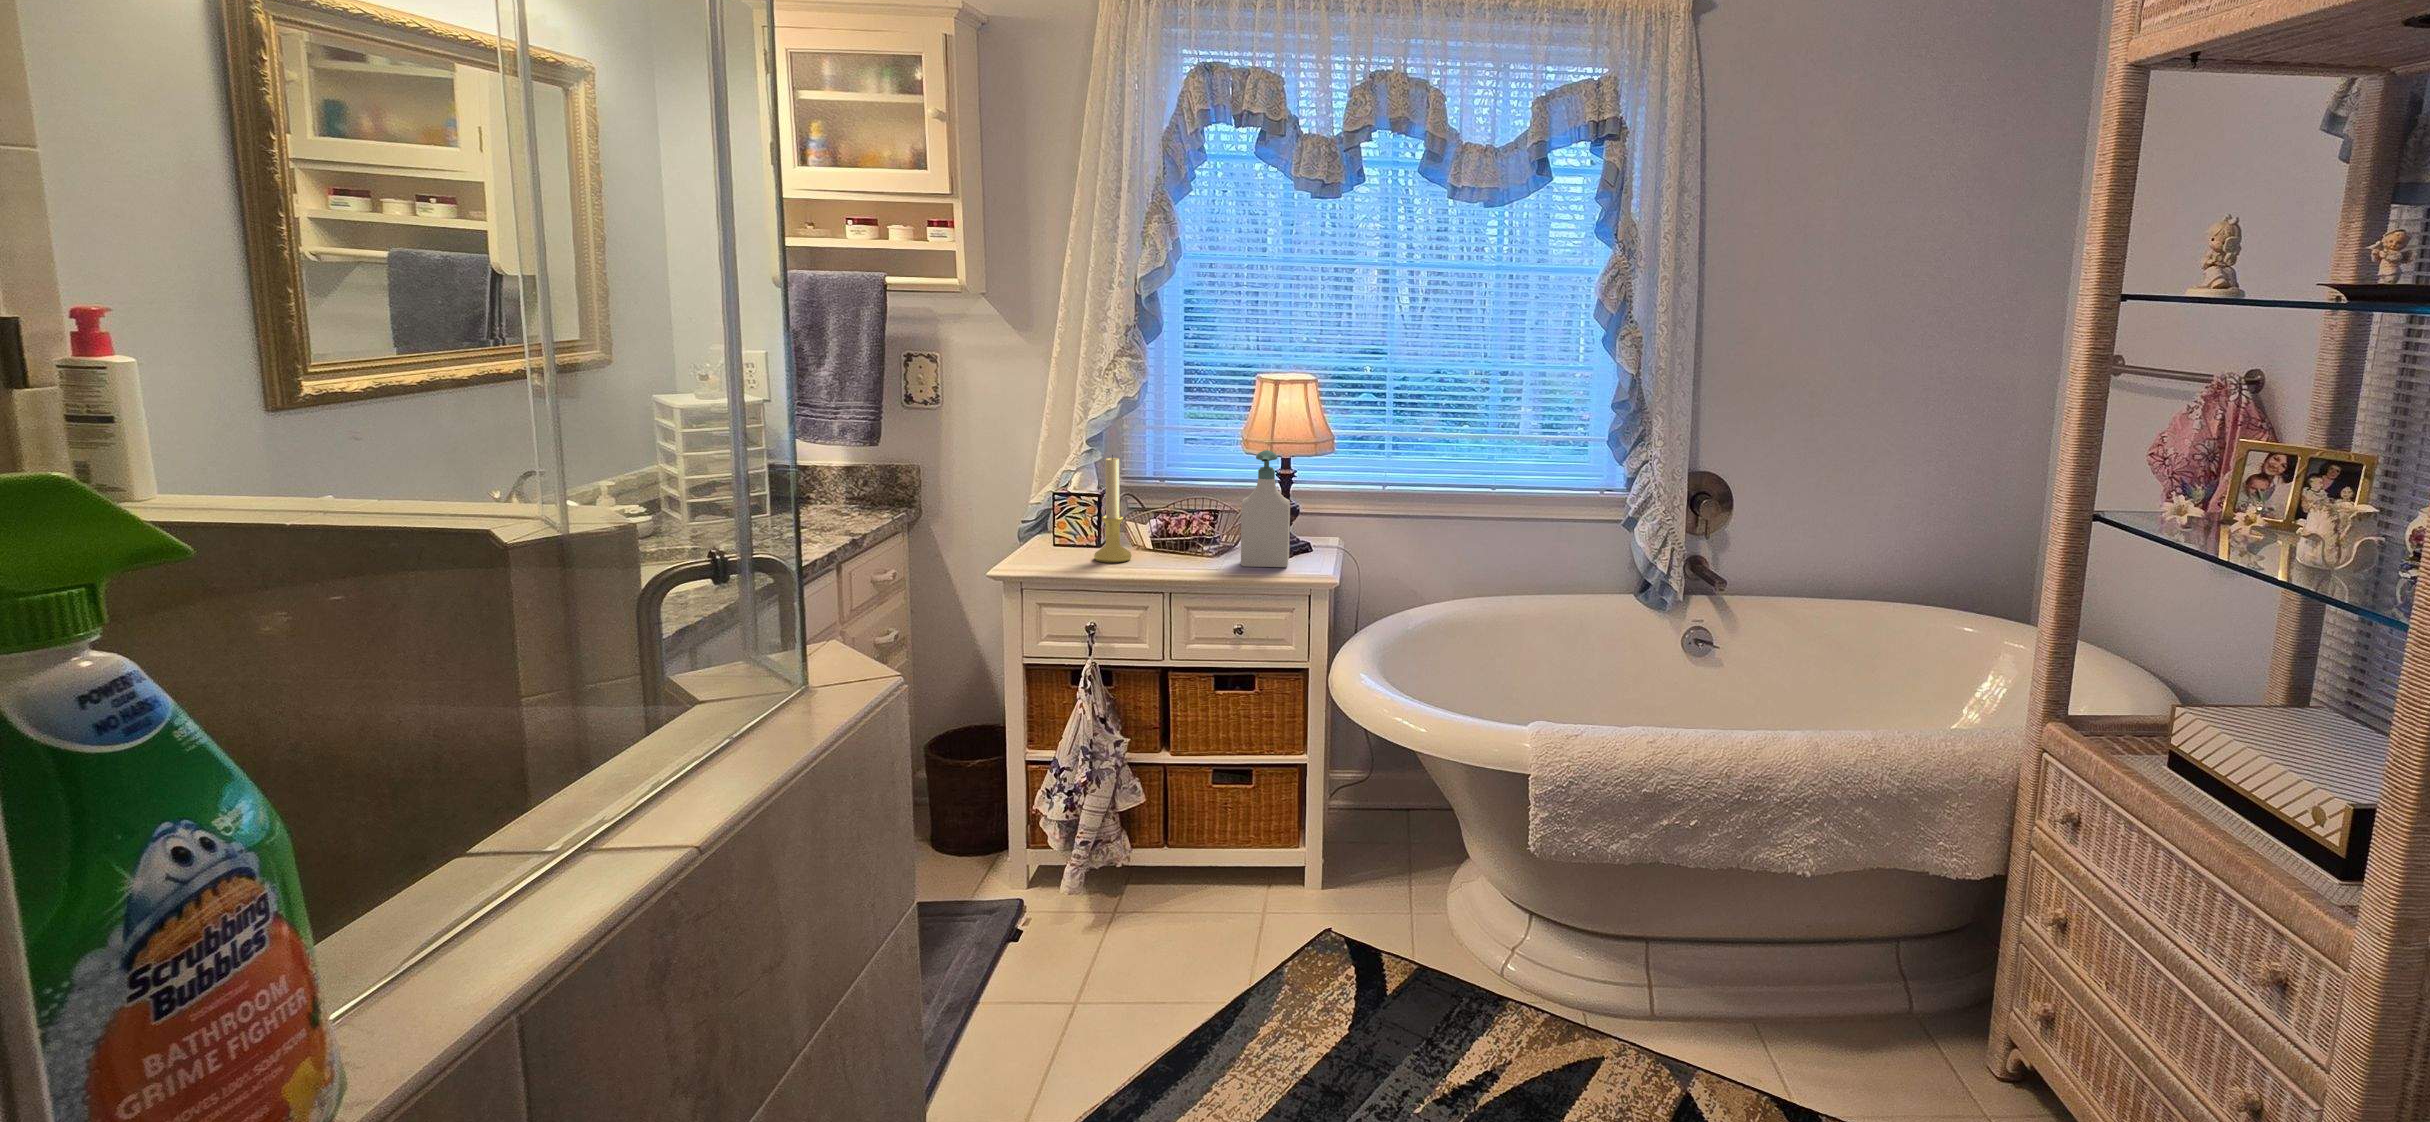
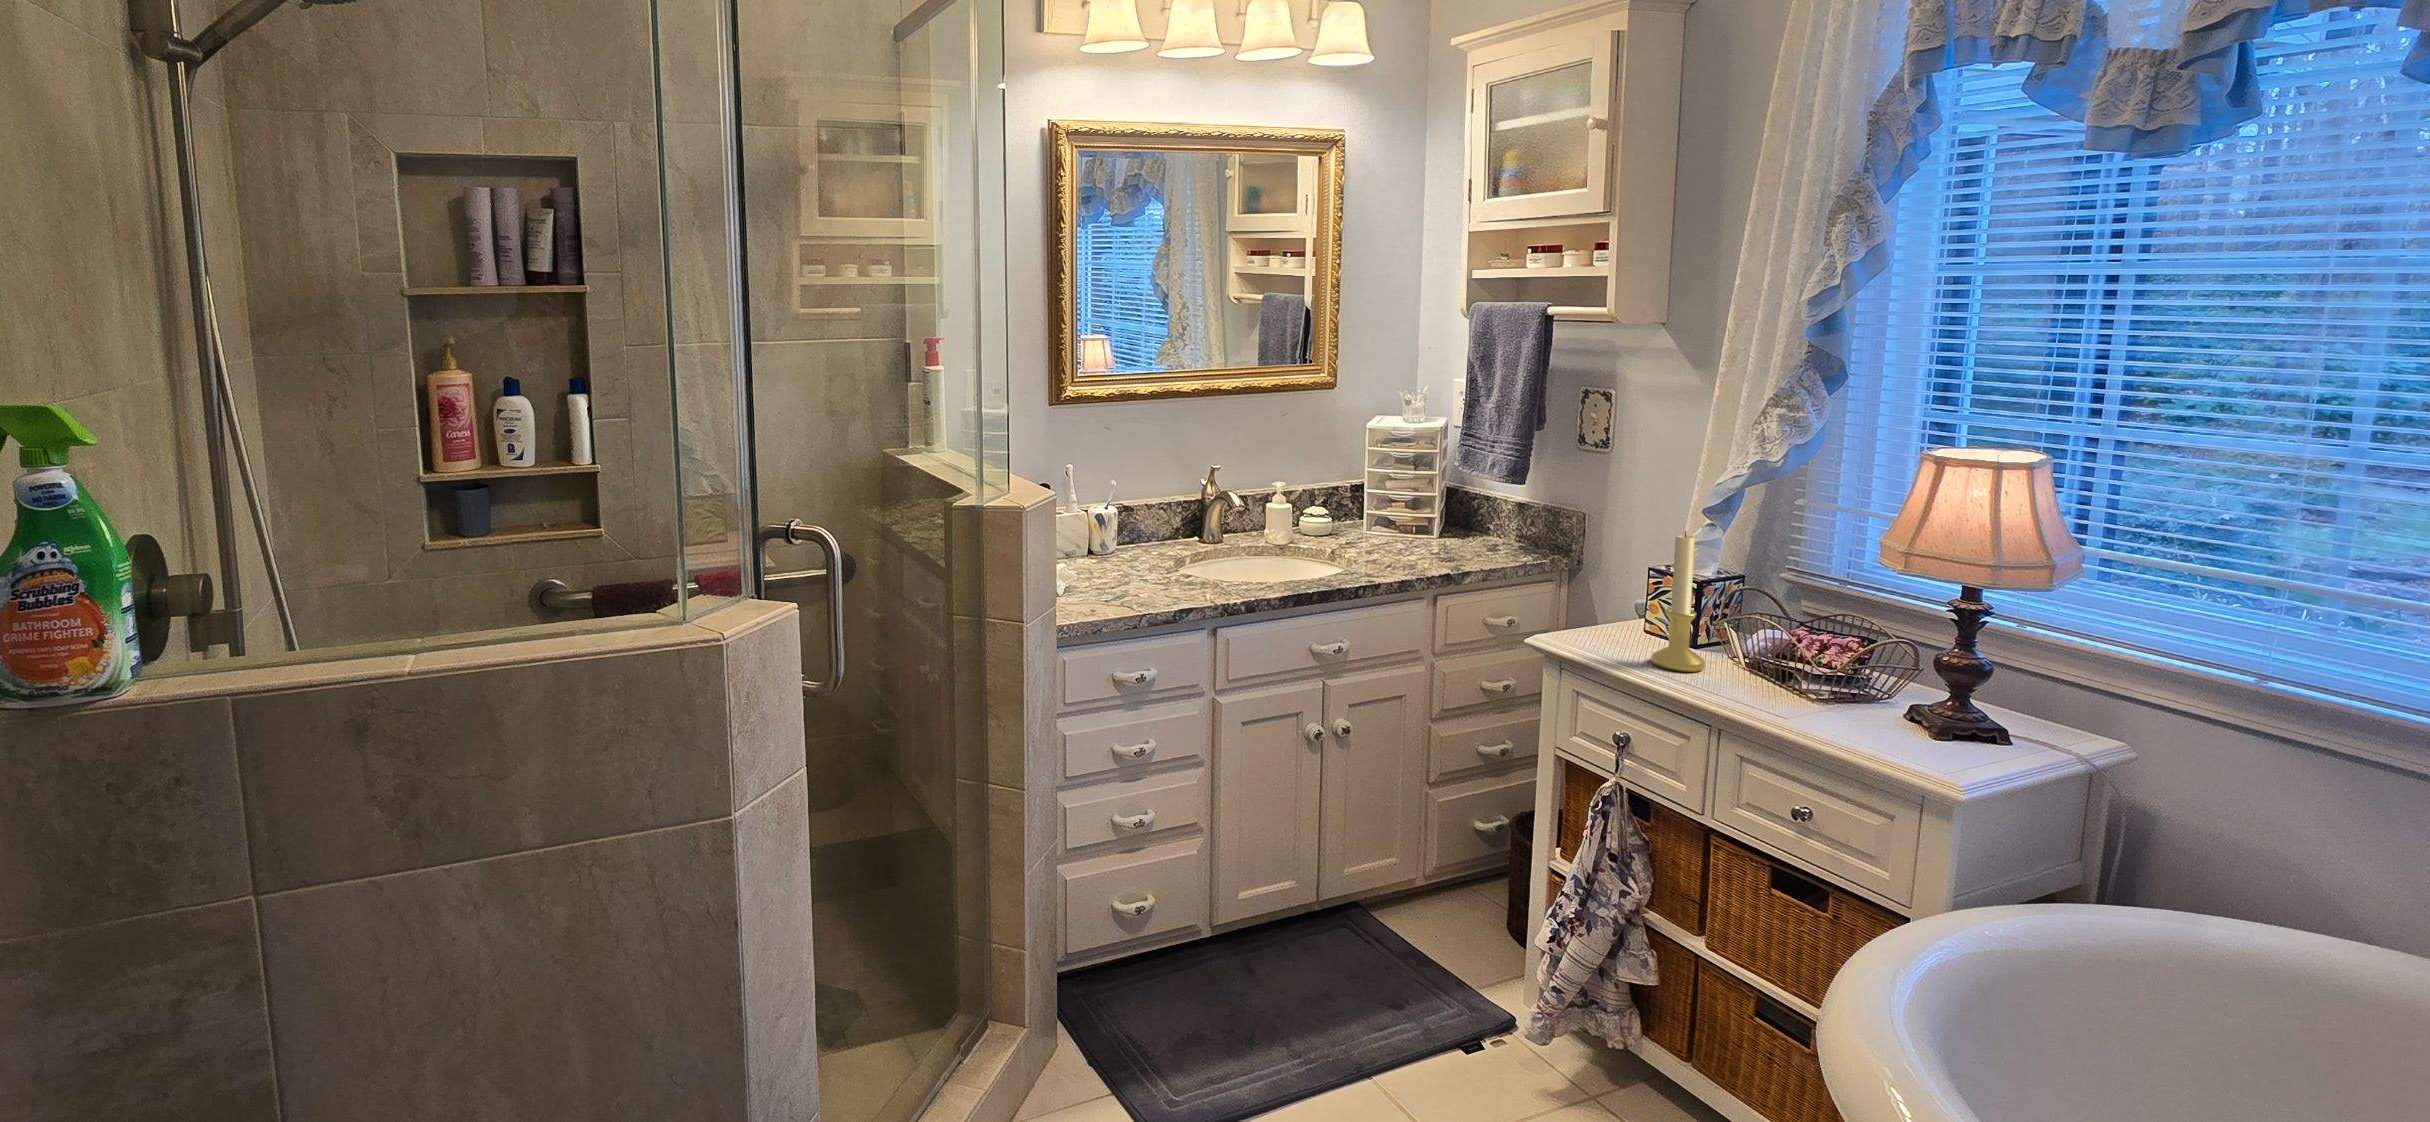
soap bottle: present [1241,450,1290,567] -> none [1835,560,1944,748]

